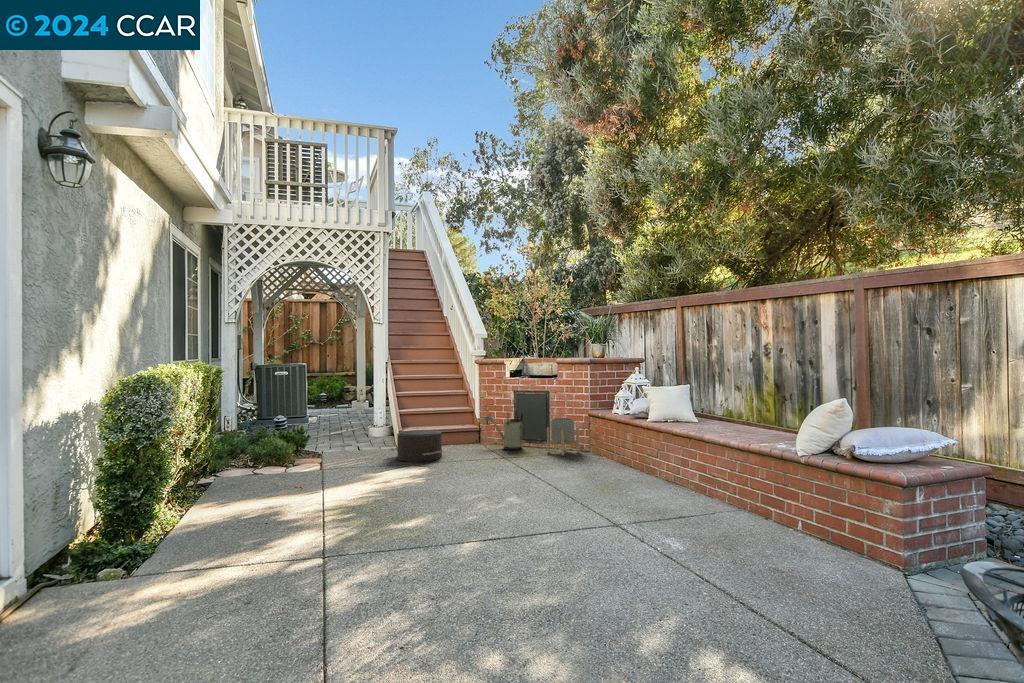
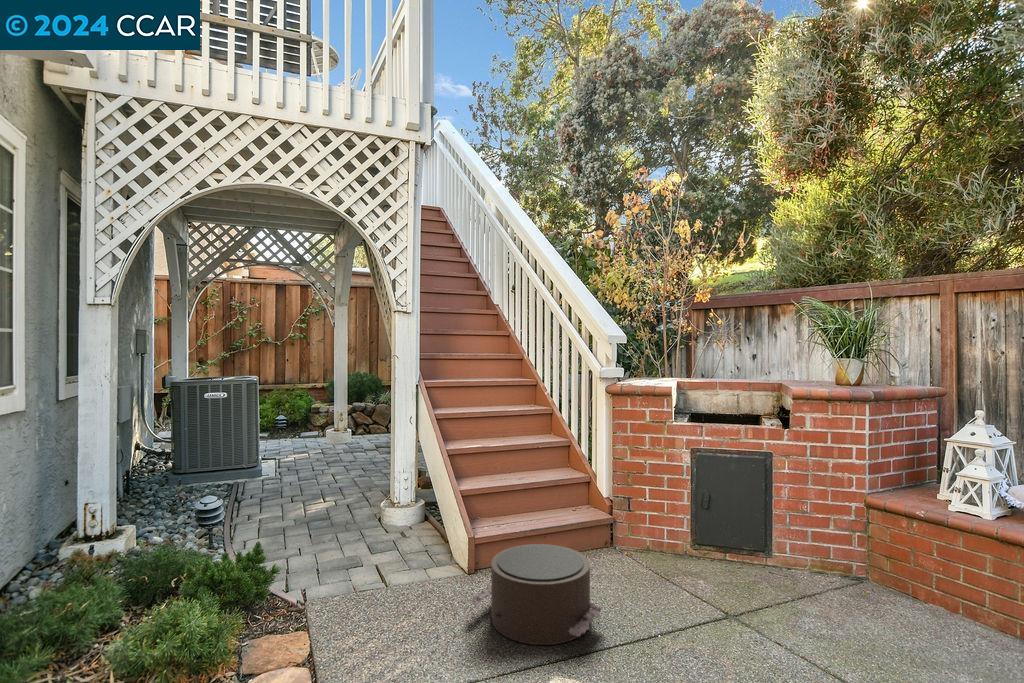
watering can: present [486,412,525,450] -> none [638,490,730,576]
planter: present [547,418,579,455] -> none [794,512,862,605]

